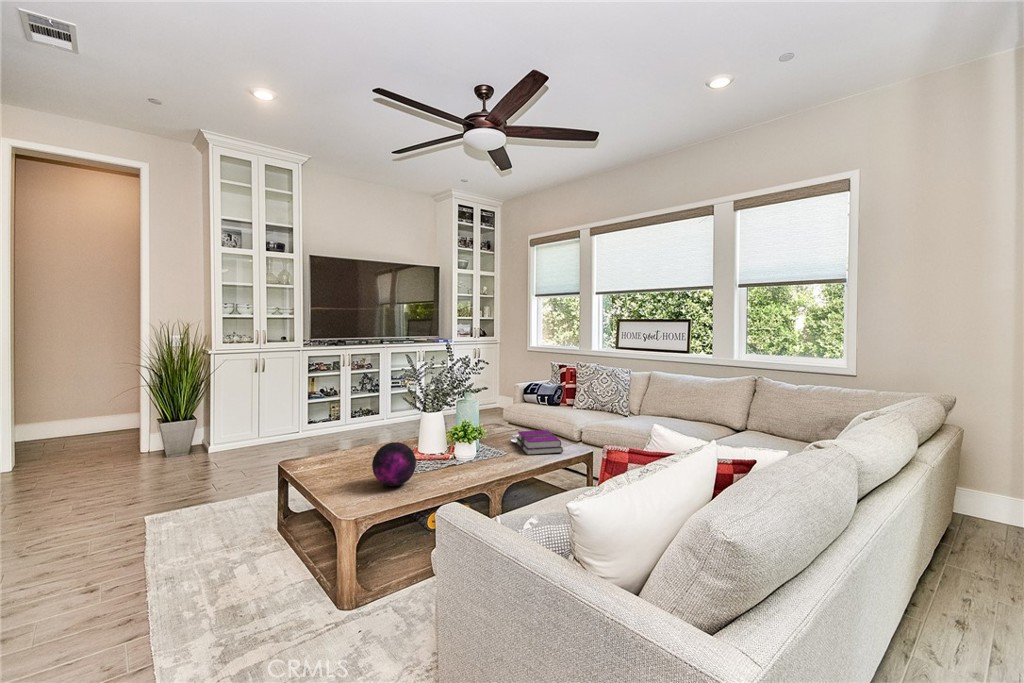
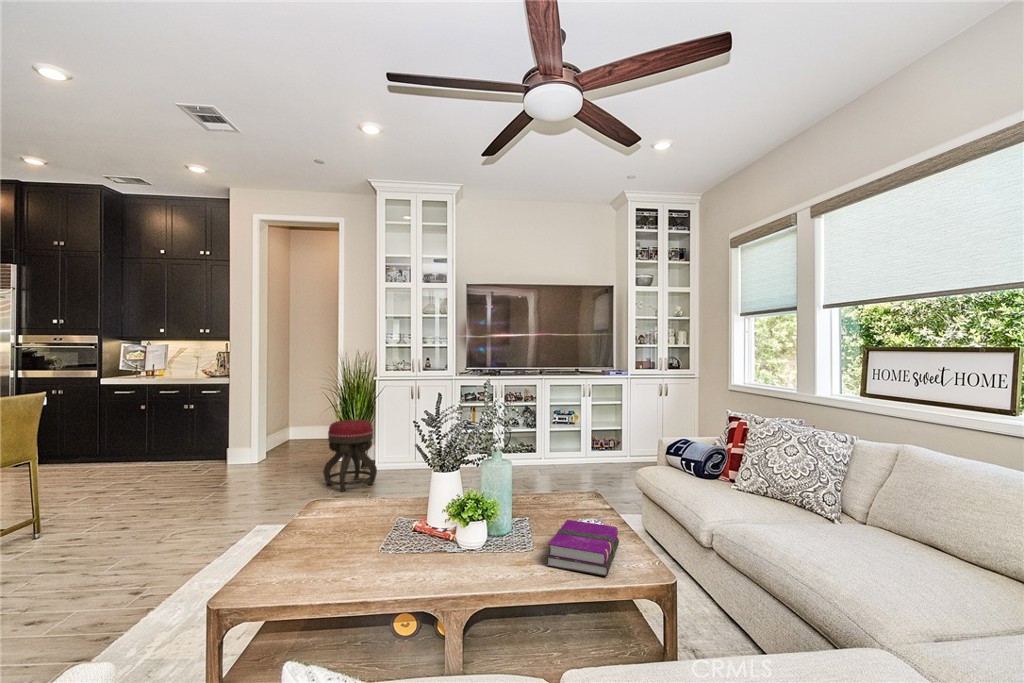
ottoman: none [177,394,243,468] -> present [323,420,377,491]
decorative orb: present [372,442,416,486] -> none [274,512,337,576]

